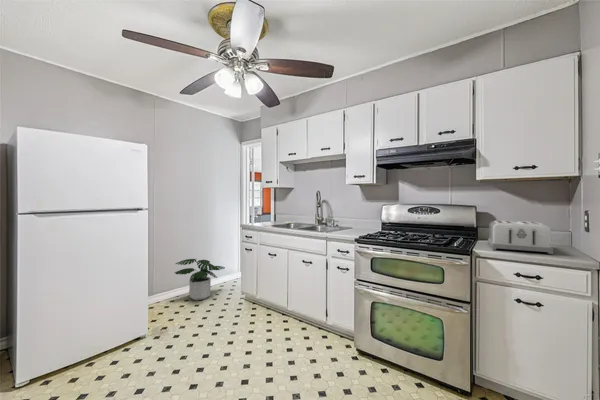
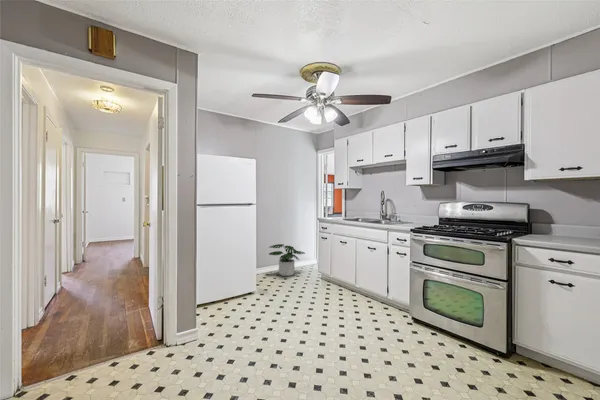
toaster: present [488,221,553,254] -> none [531,216,588,244]

